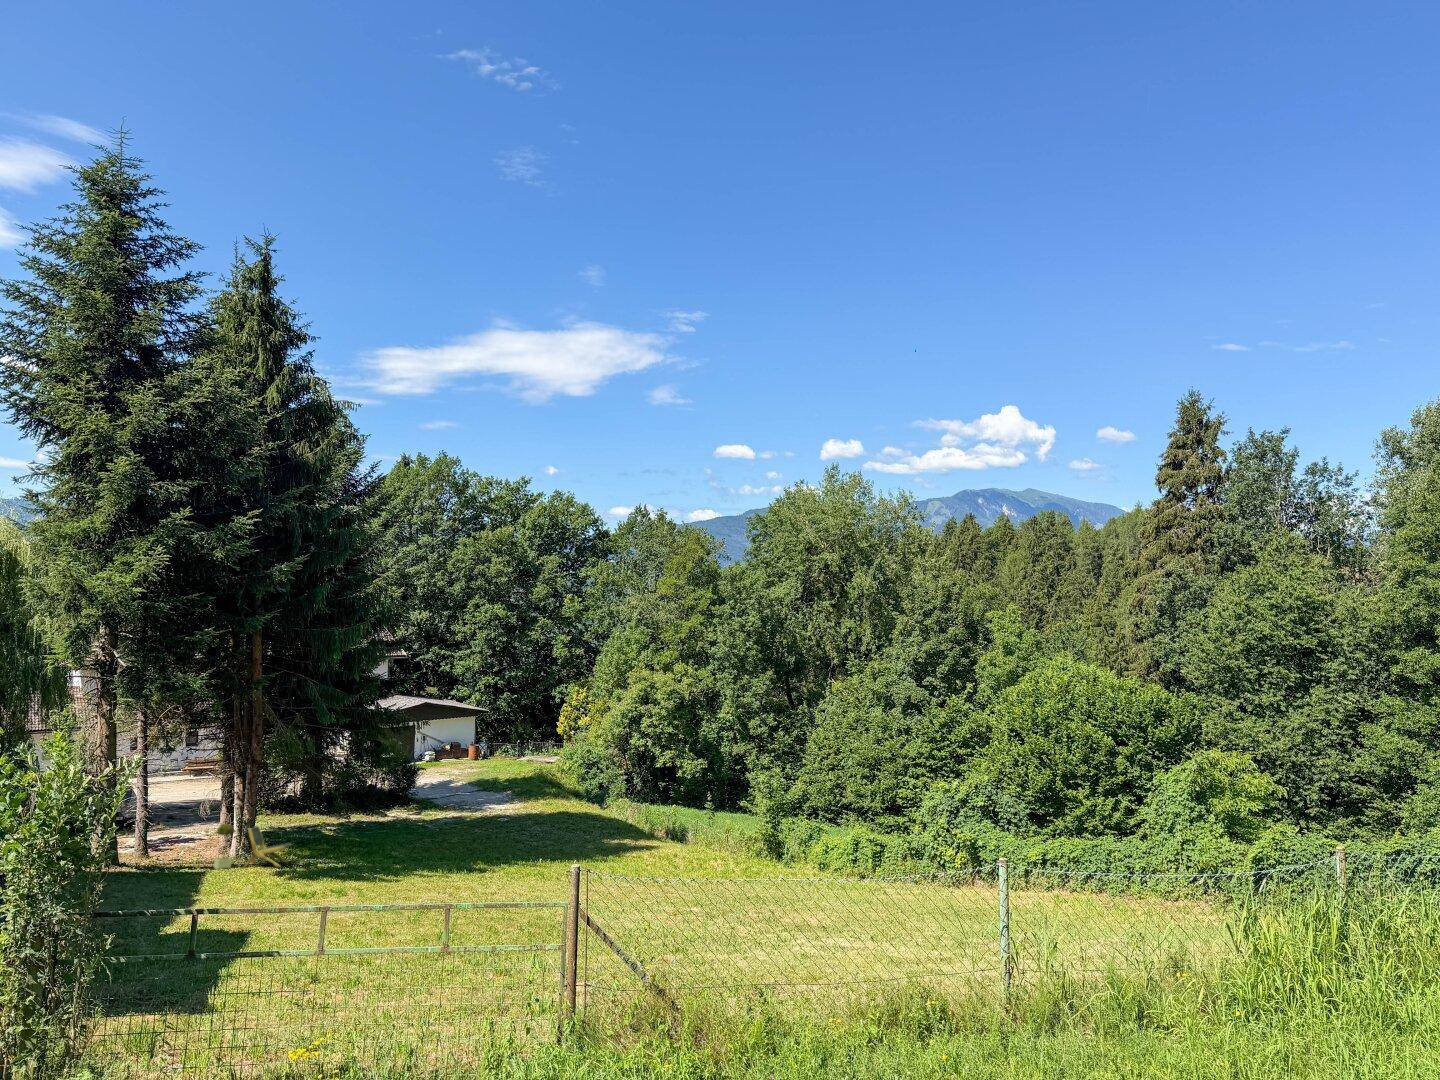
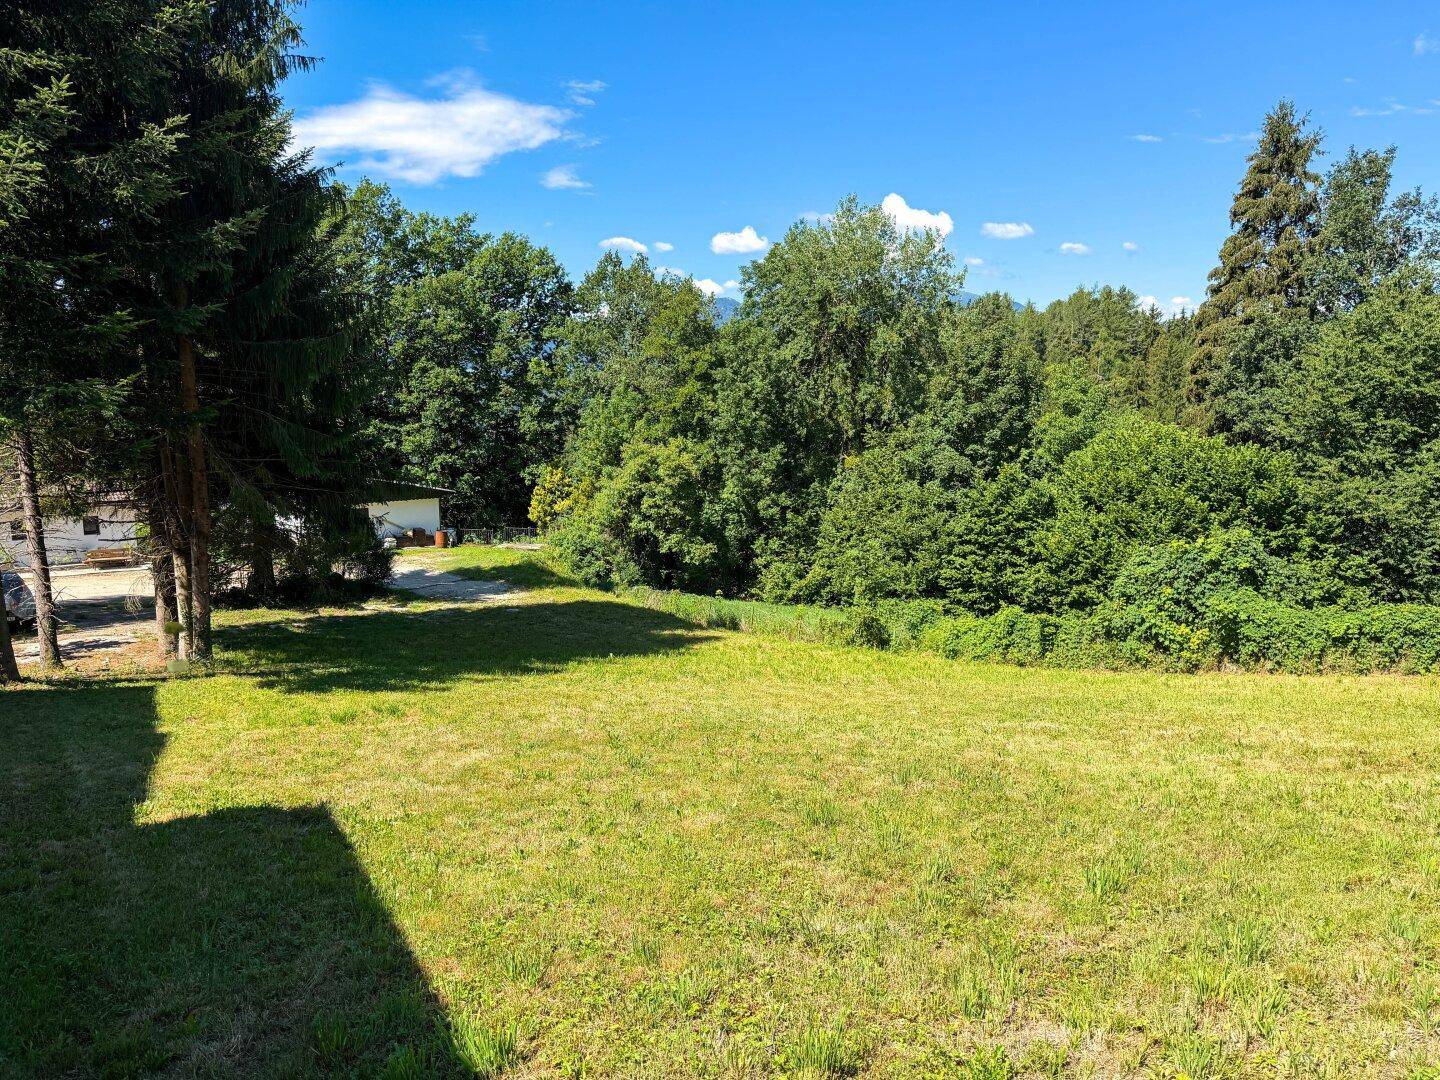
lounge chair: present [244,826,291,867] -> none [202,622,258,670]

